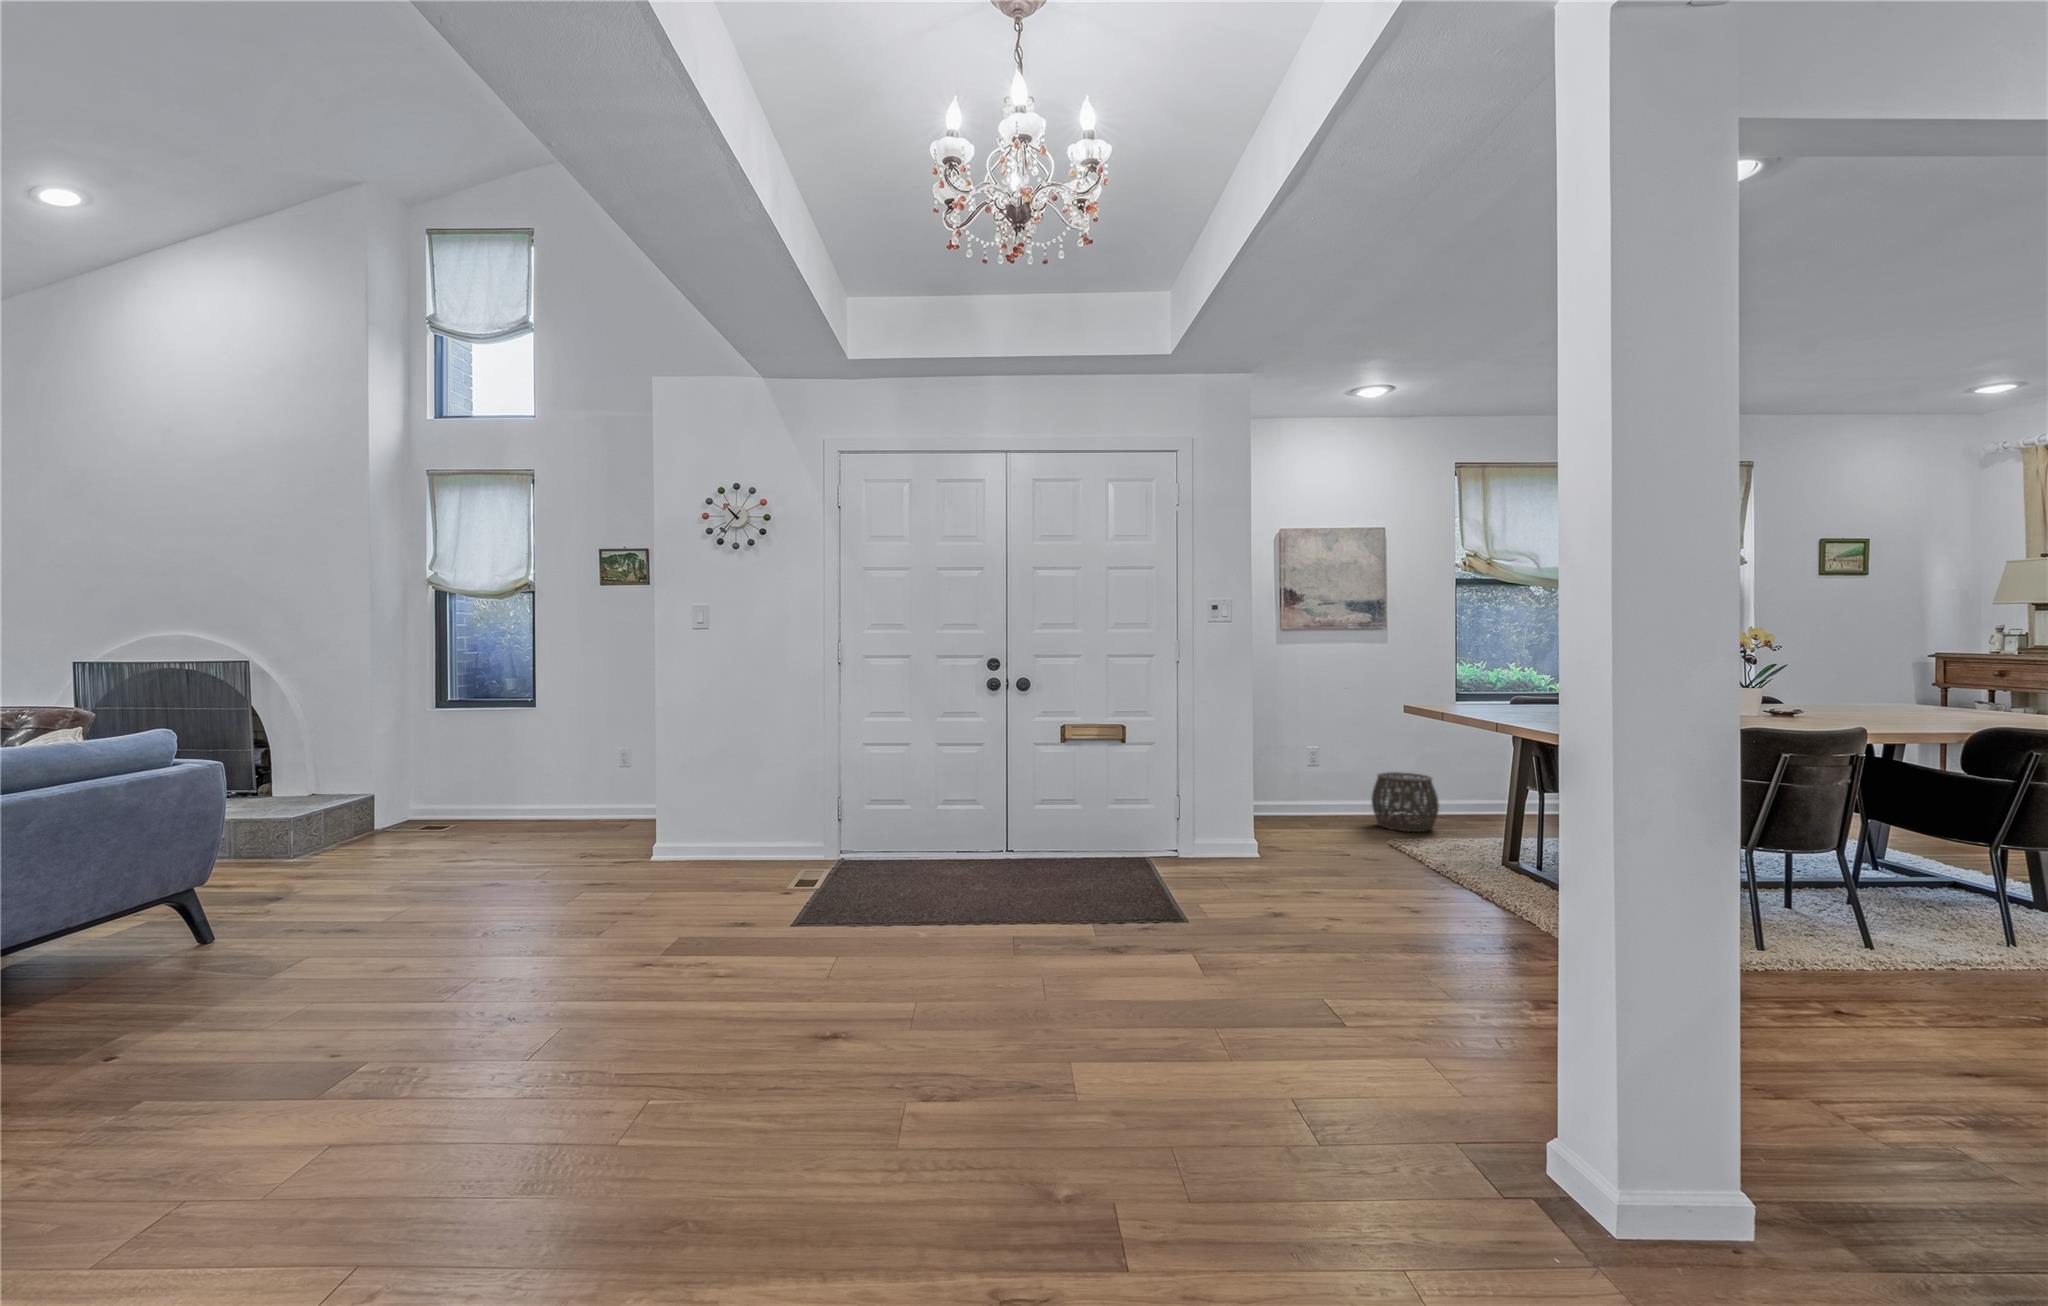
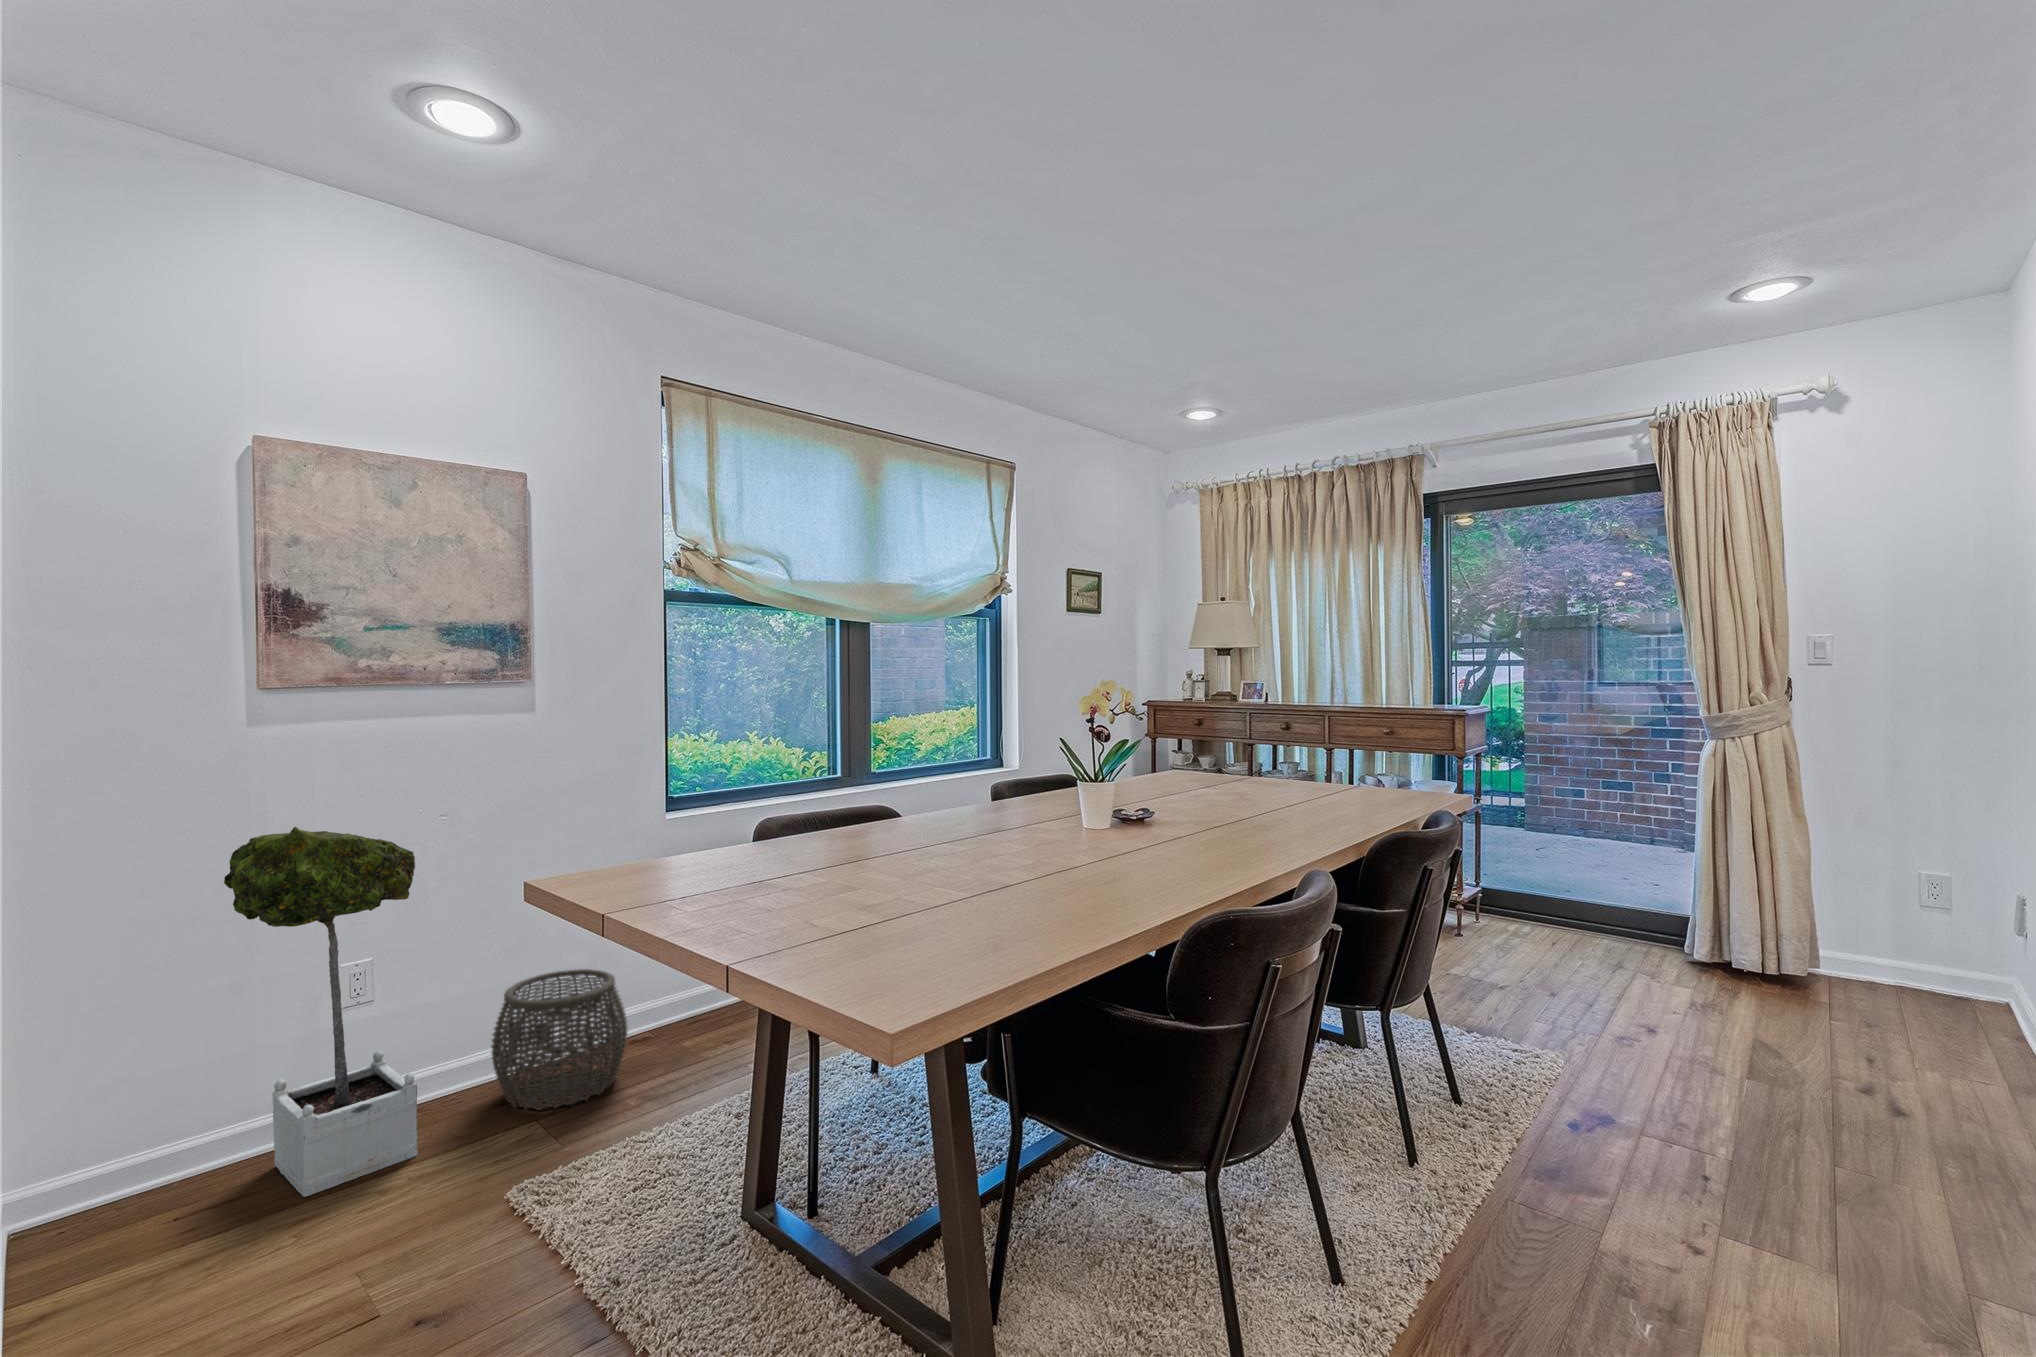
potted tree: none [1275,682,1345,832] -> present [224,827,418,1197]

